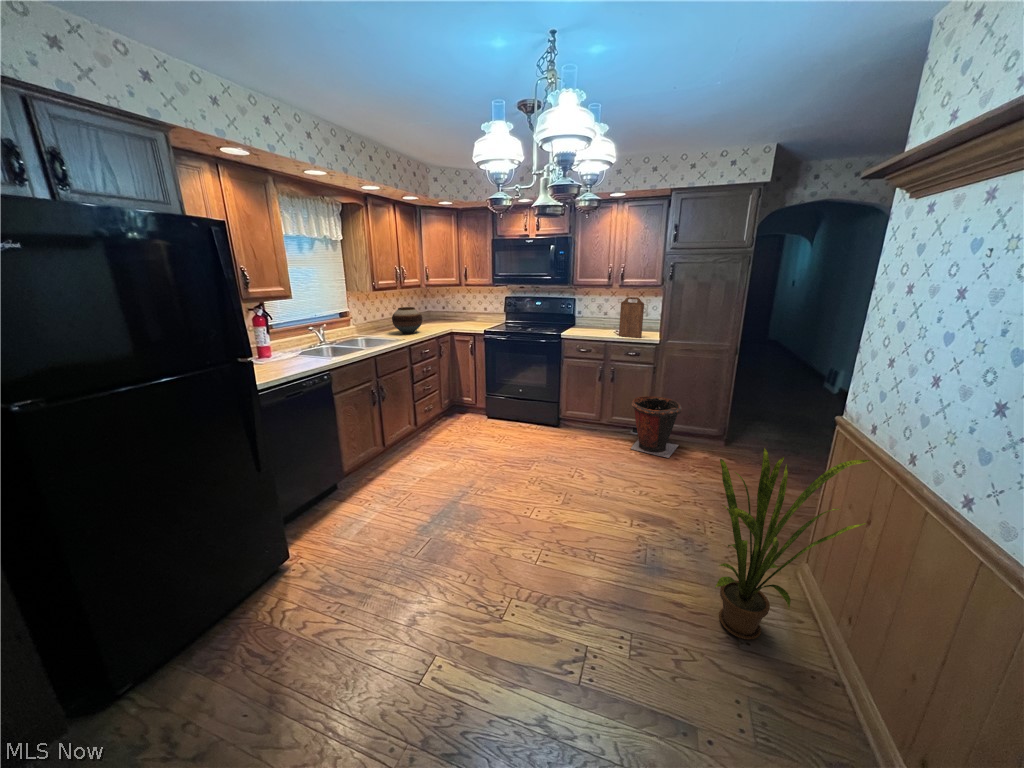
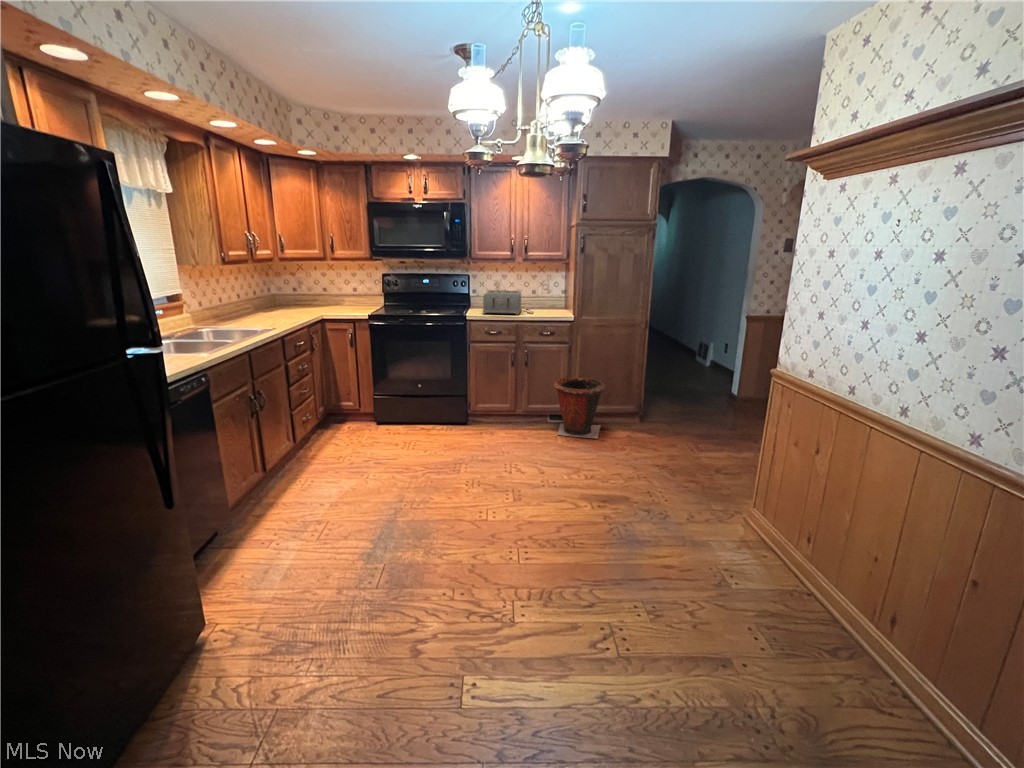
cutting board: present [619,297,644,338] -> none [532,272,558,315]
vase: present [392,307,422,334] -> none [241,285,286,321]
toaster: none [574,313,613,336] -> present [483,290,522,315]
house plant: present [715,448,871,639] -> none [701,395,825,577]

